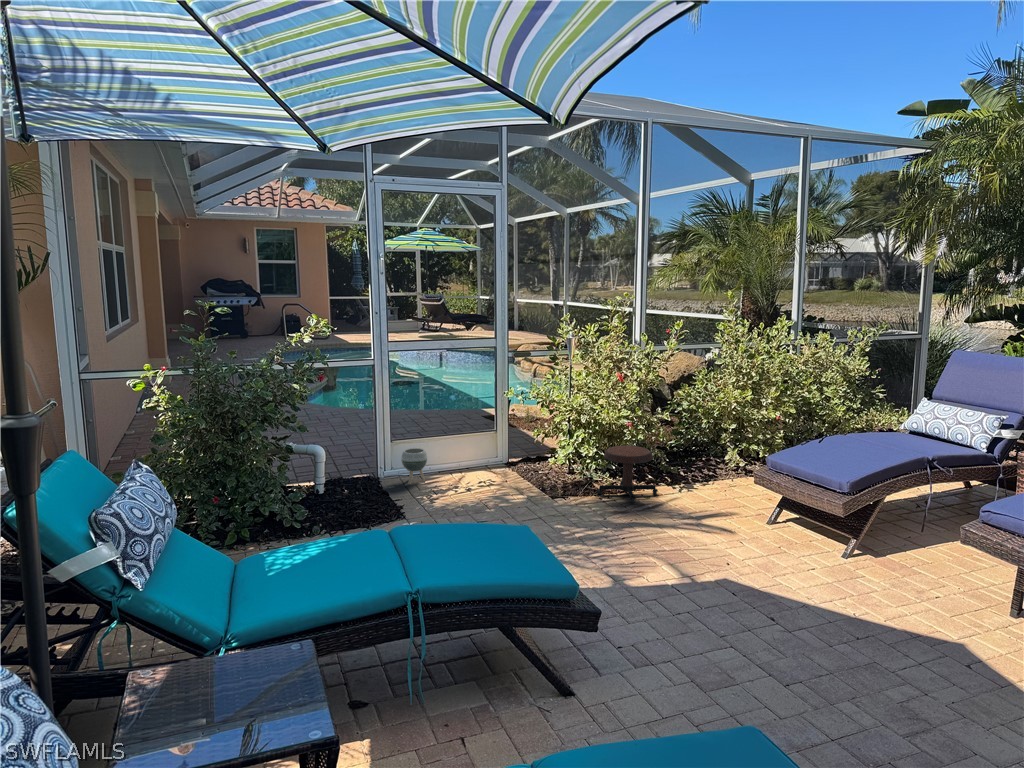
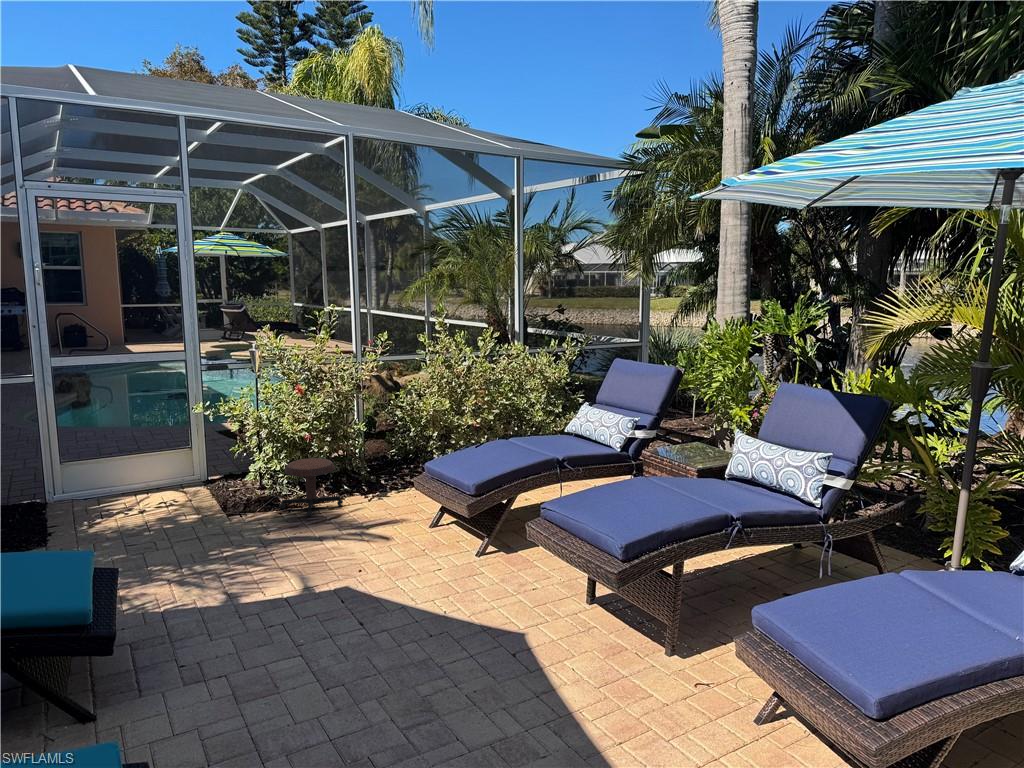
planter: present [401,448,427,484] -> none [68,471,100,510]

